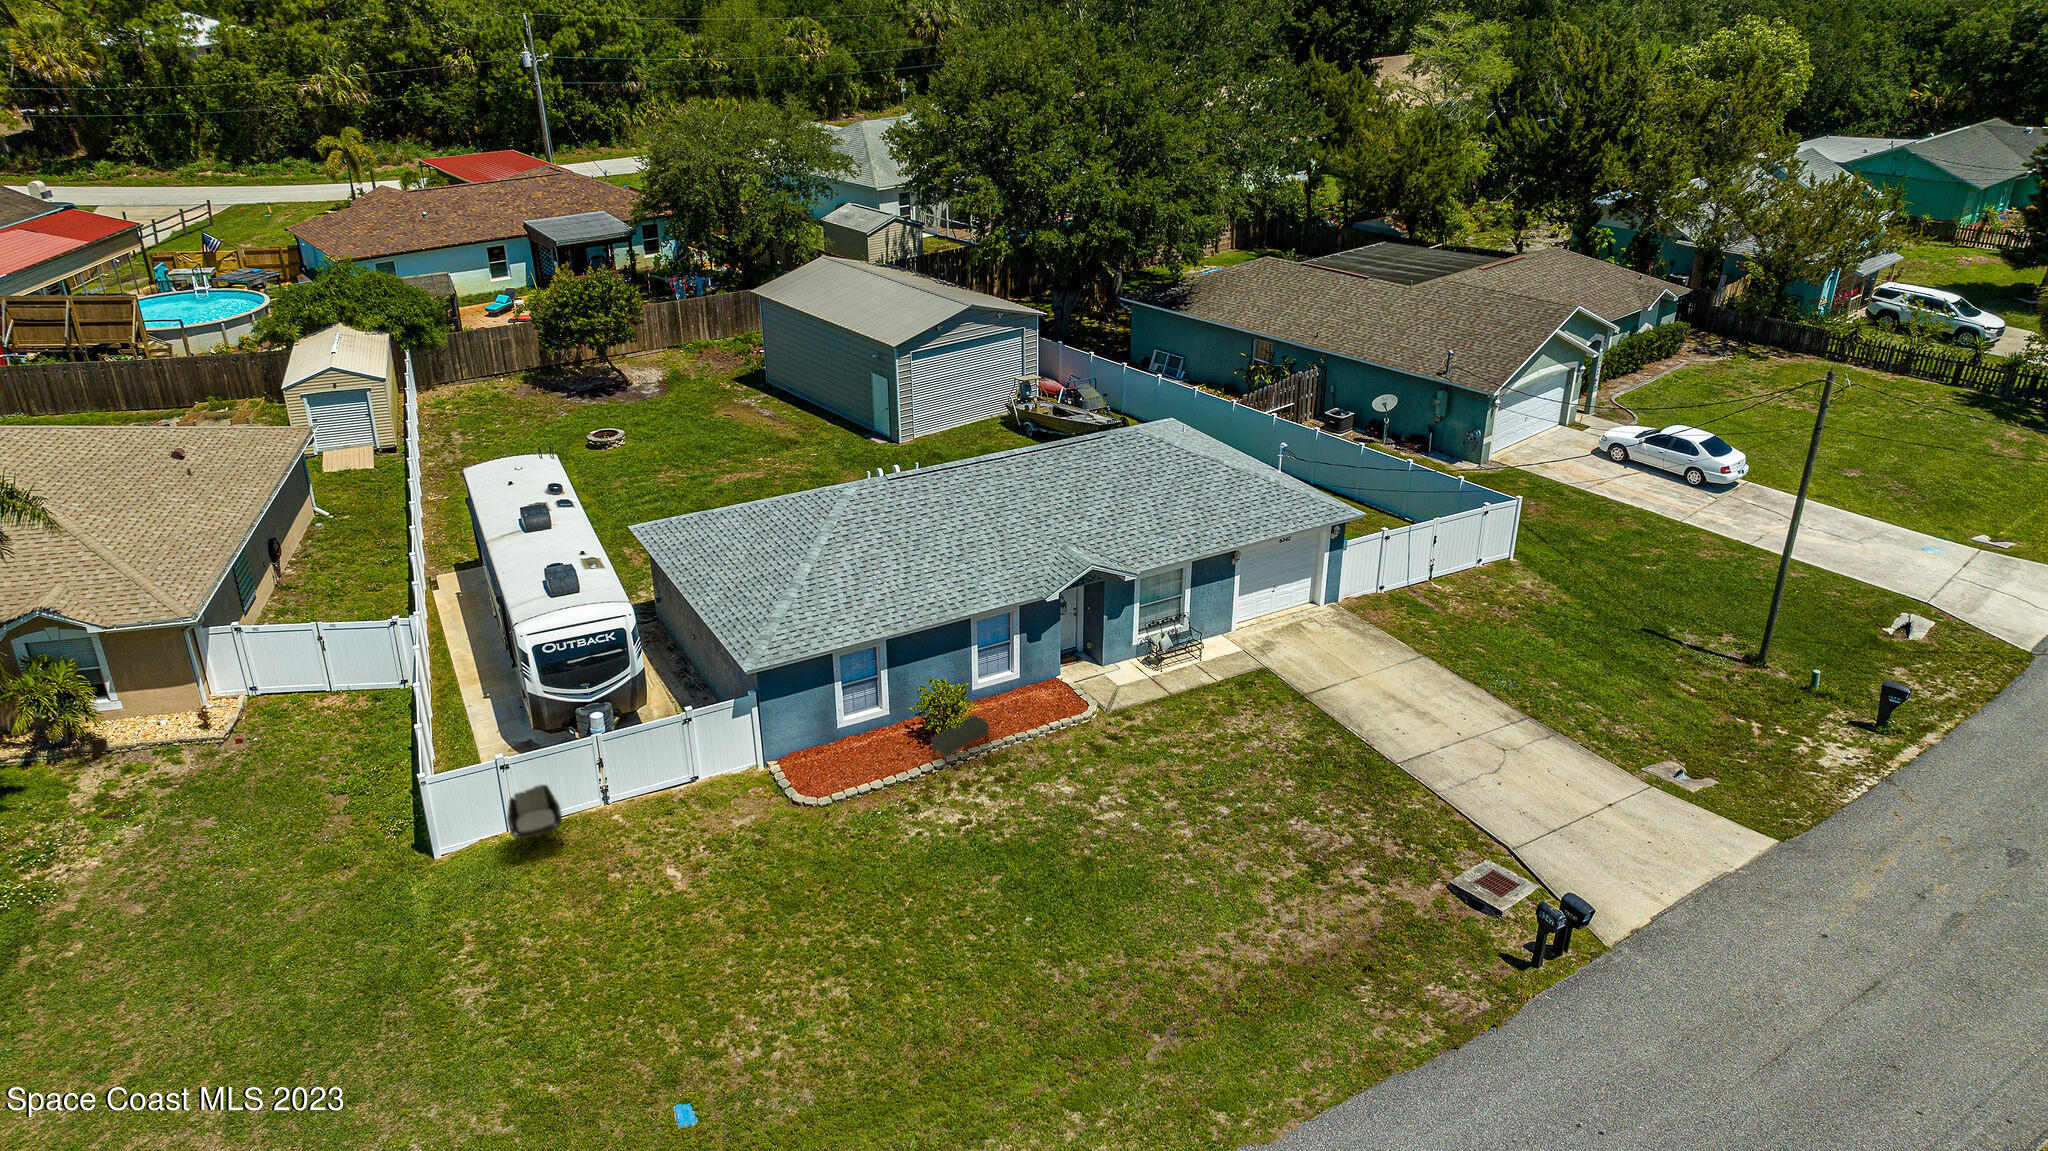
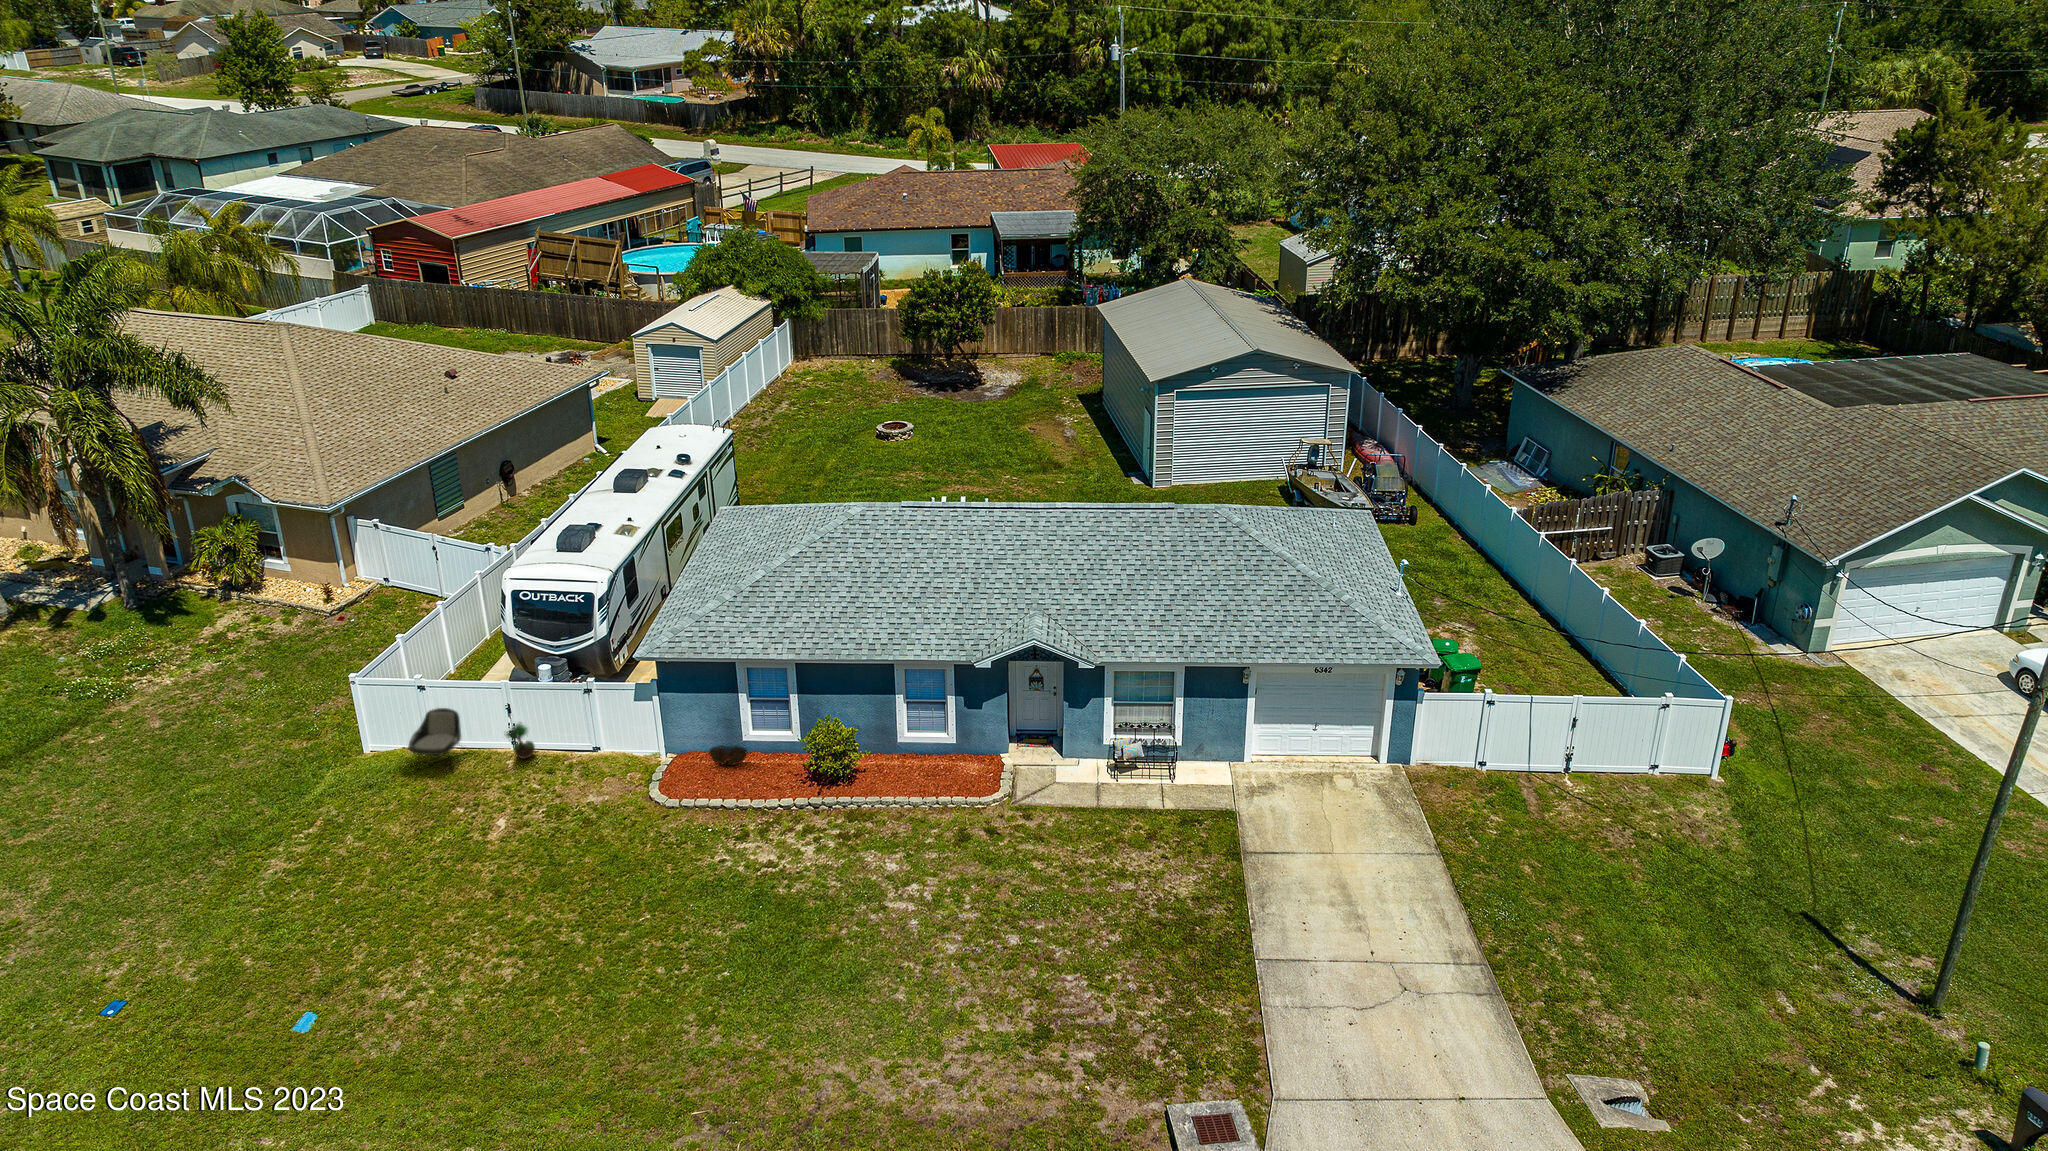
bench: present [931,715,989,766] -> none [803,766,871,811]
basket: present [64,737,108,762] -> present [709,746,747,765]
potted tree: none [606,773,635,811] -> present [504,722,535,759]

